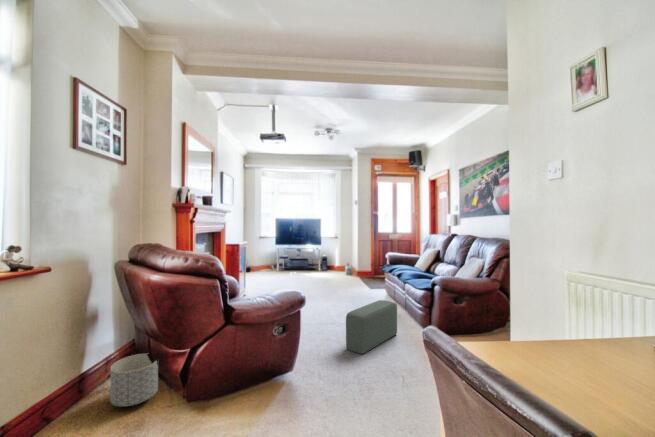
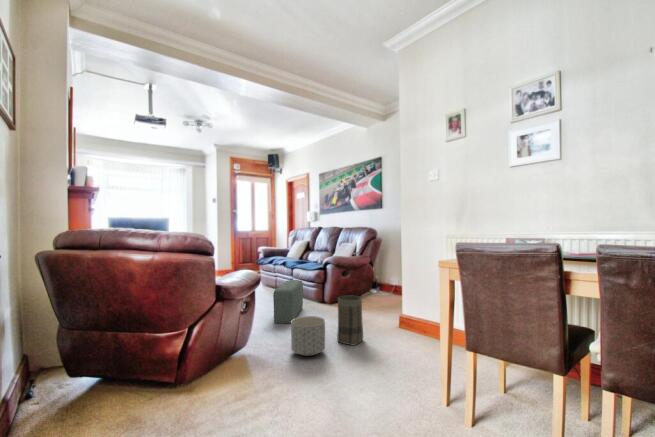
basket: none [384,343,420,416] -> present [337,296,363,345]
planter: present [110,354,158,407] -> present [291,316,325,356]

